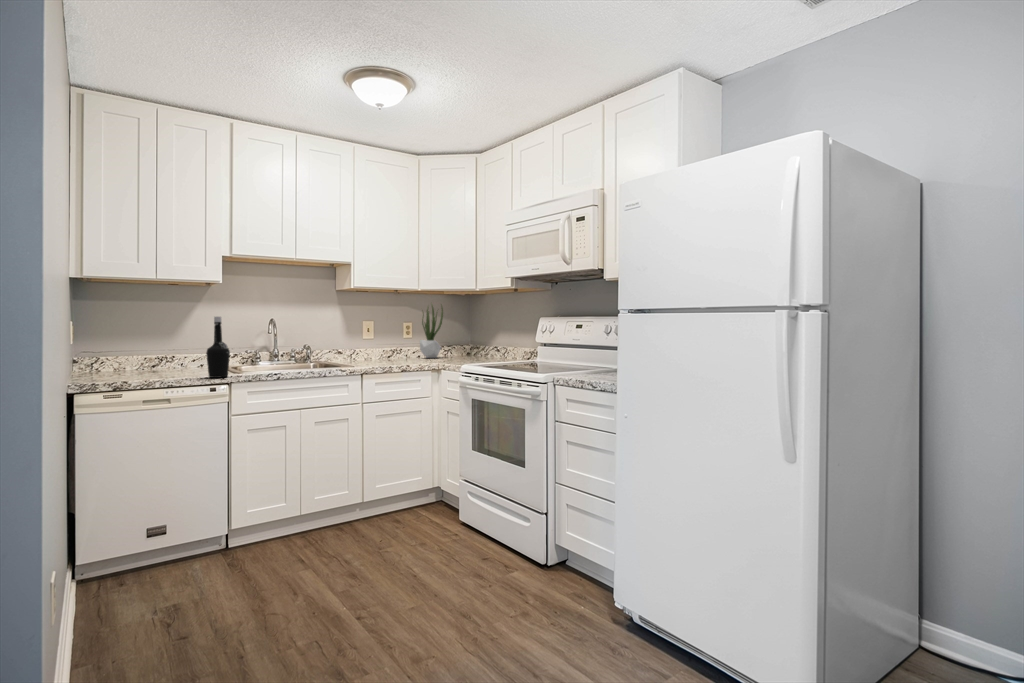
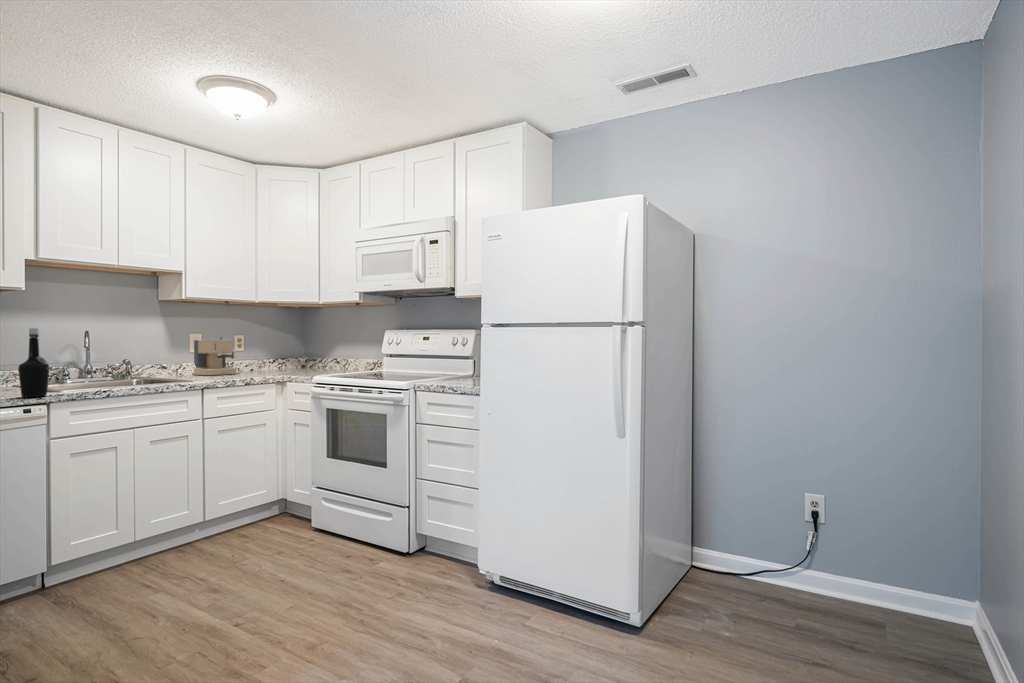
potted plant: present [420,306,443,358] -> none [253,315,278,370]
coffee maker: none [366,325,403,361] -> present [194,337,237,375]

